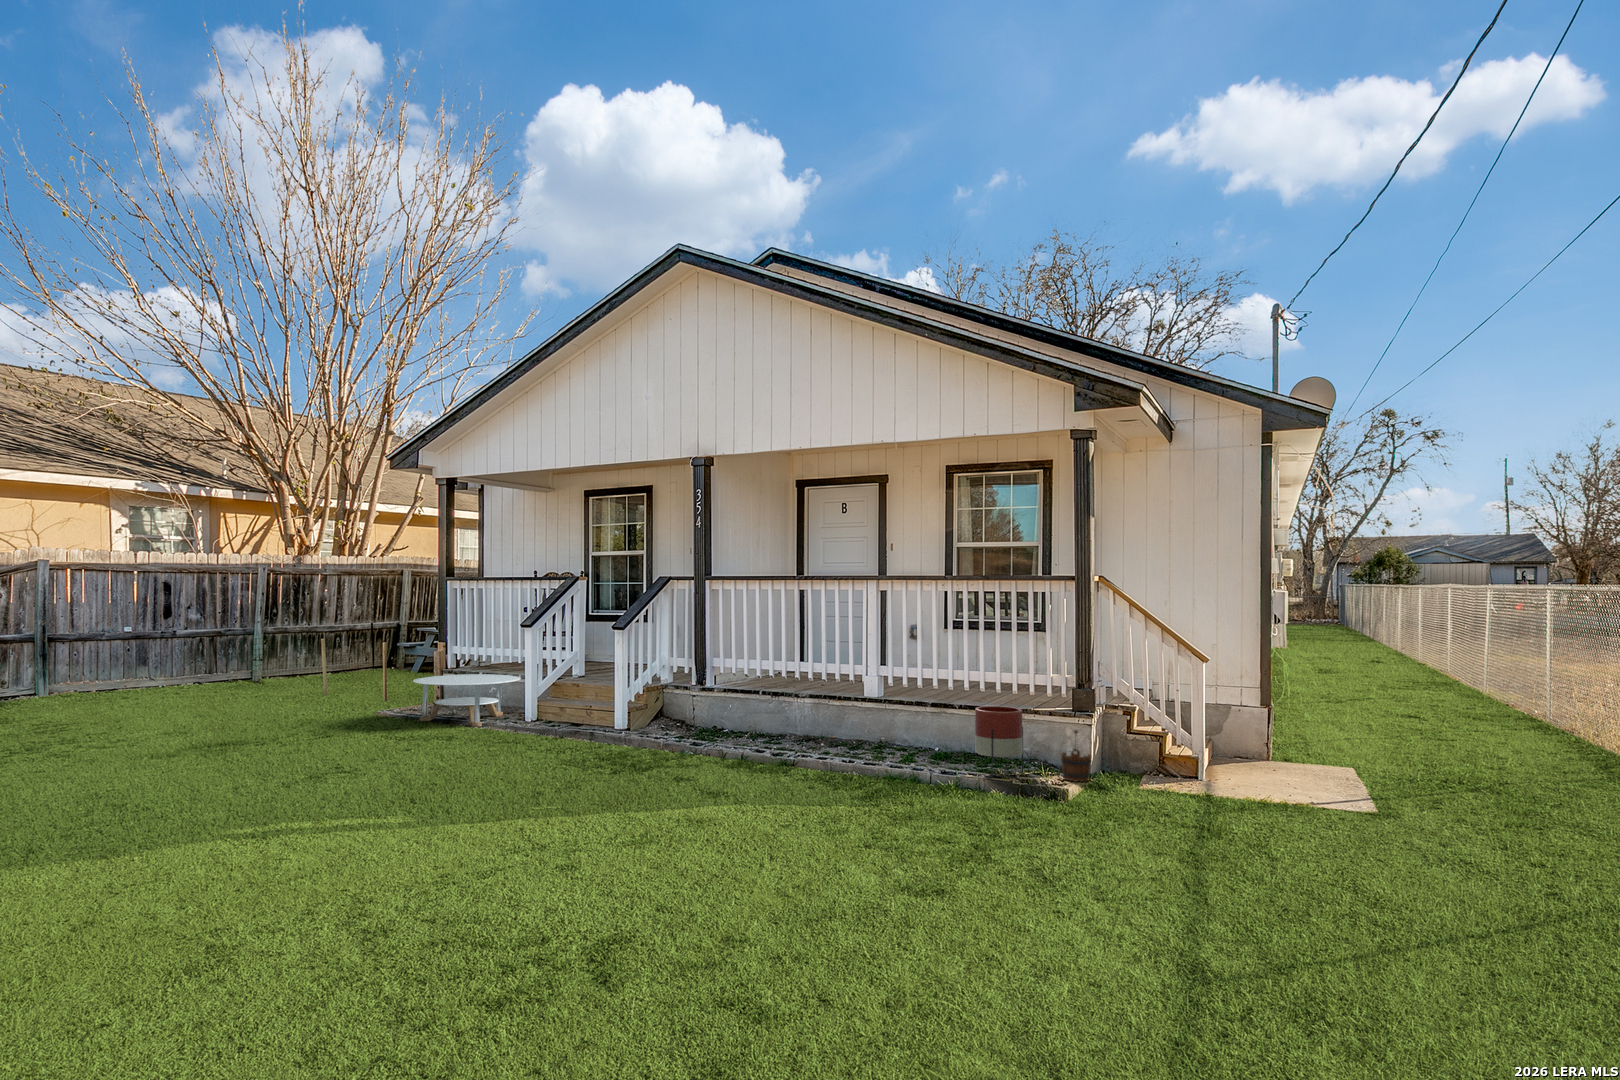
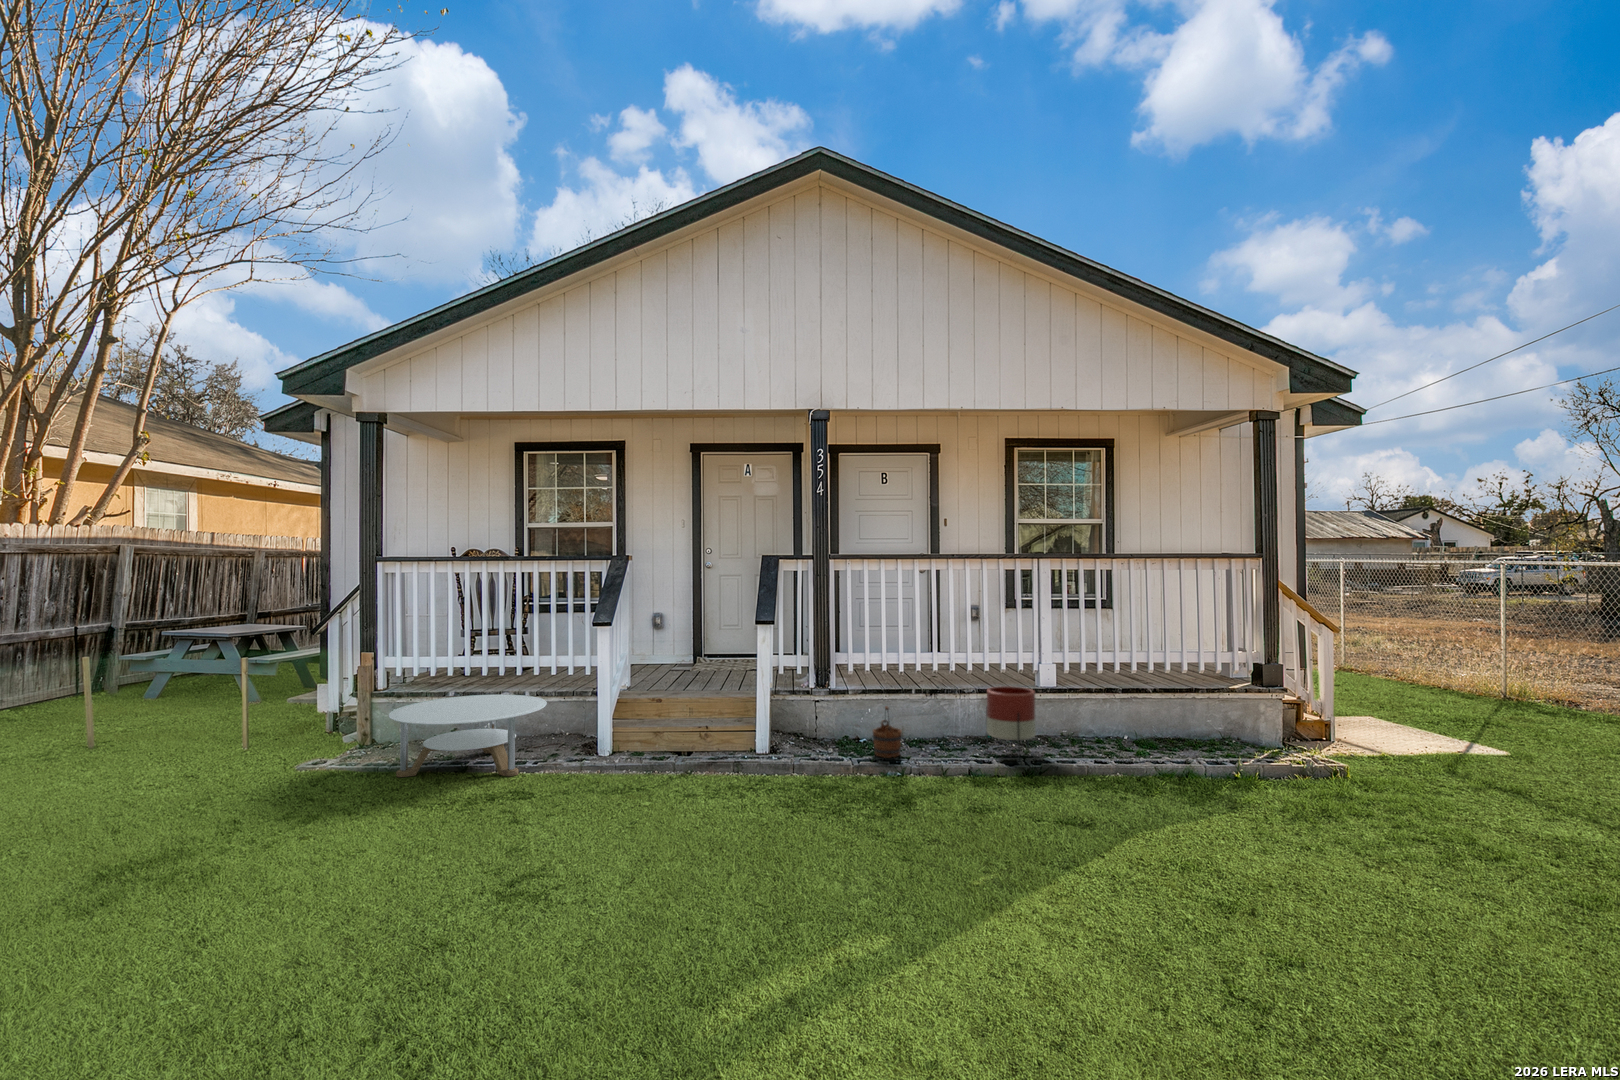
planter: present [975,706,1023,777] -> present [986,686,1036,750]
wooden bucket: present [1061,730,1092,782] -> present [873,706,902,758]

